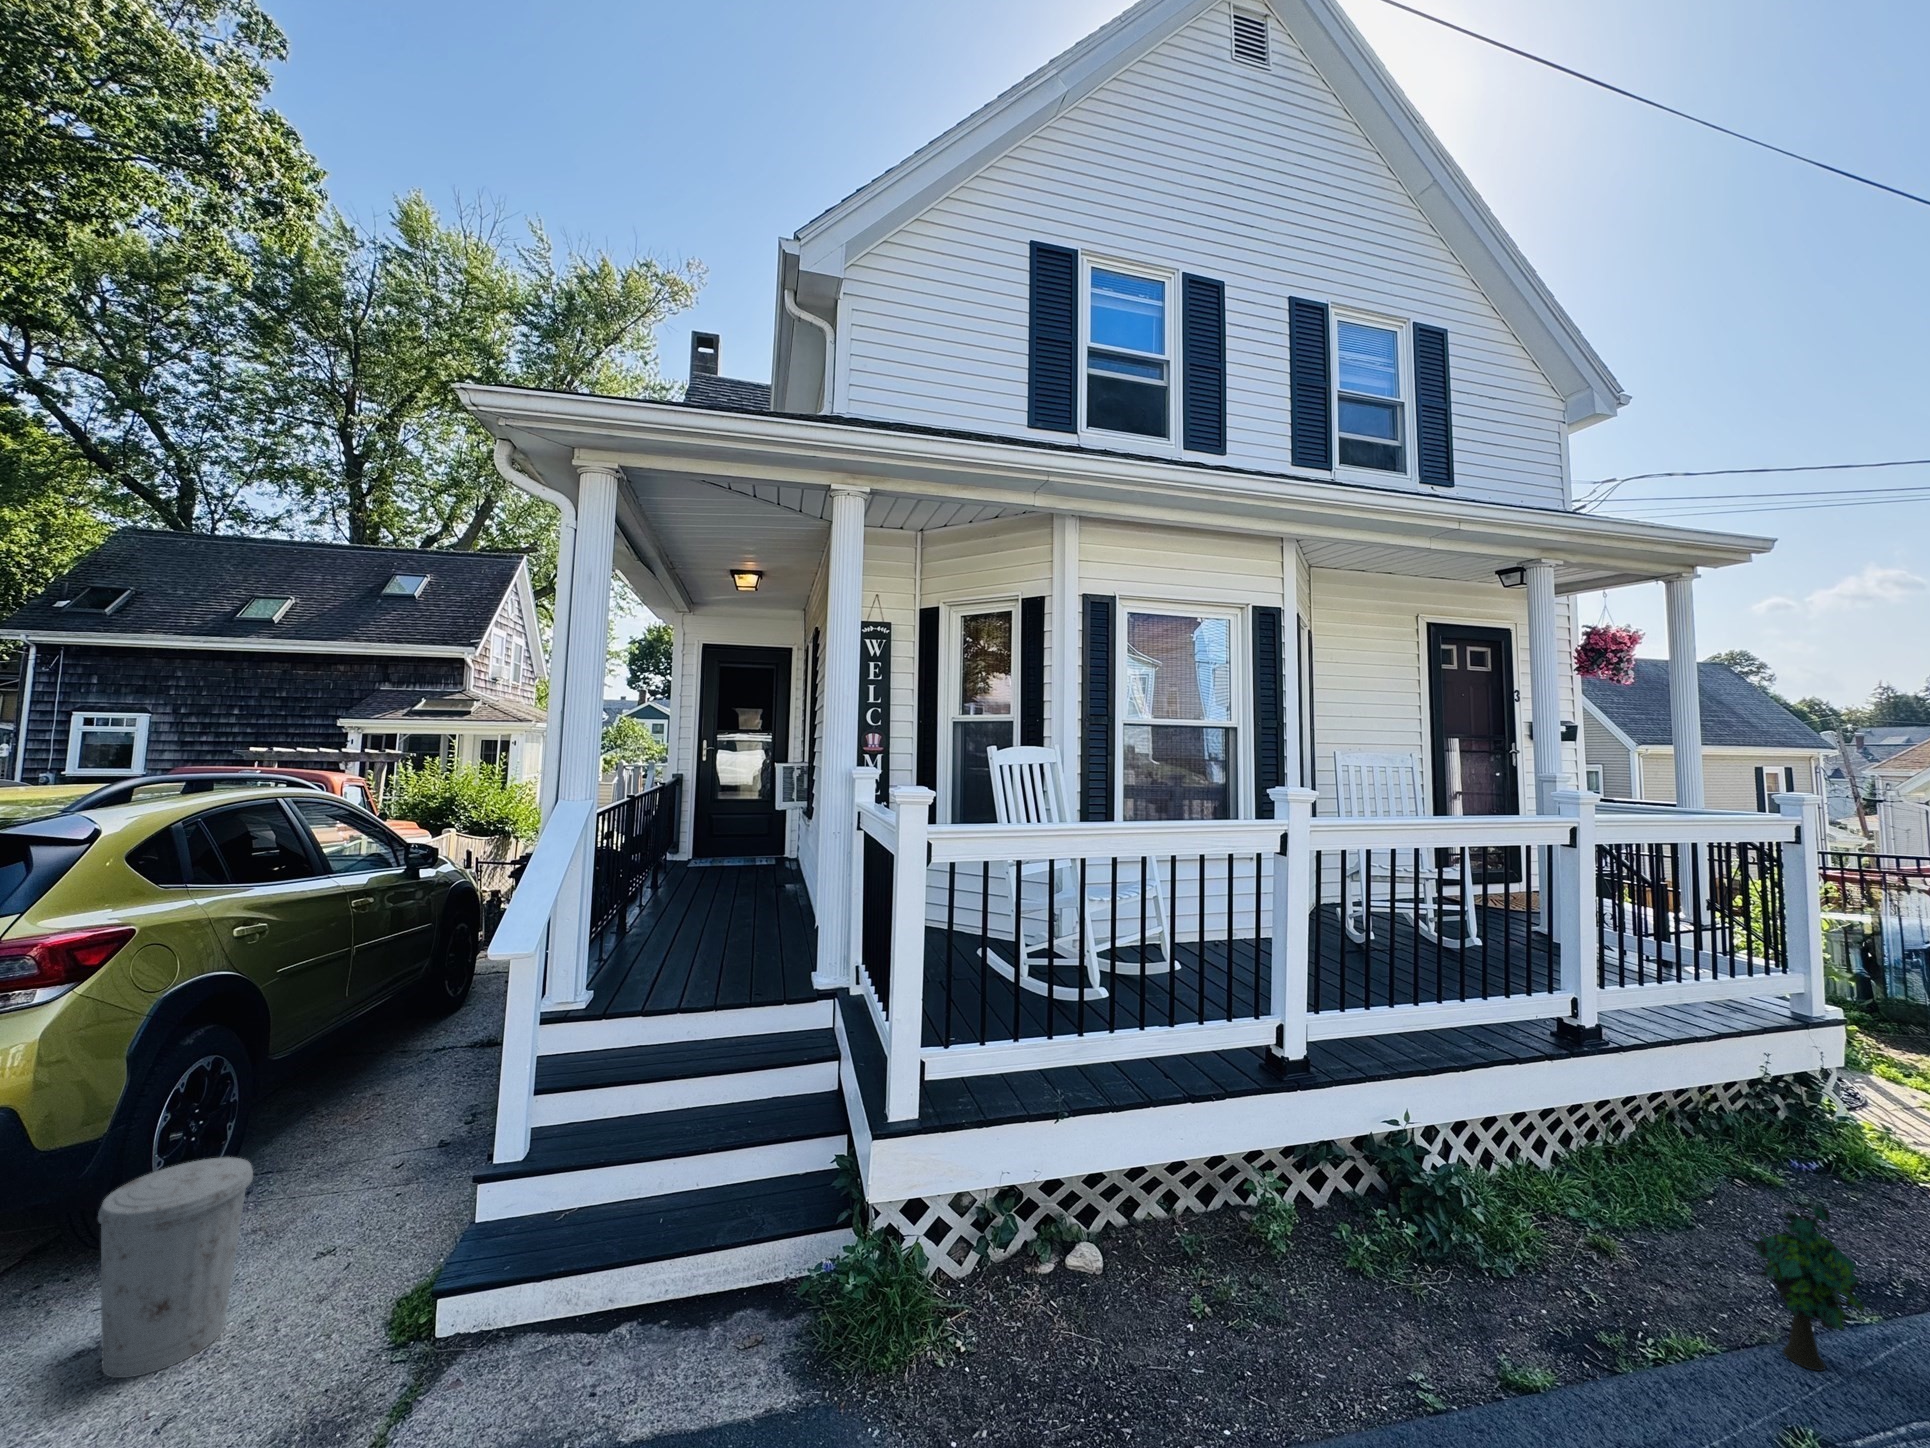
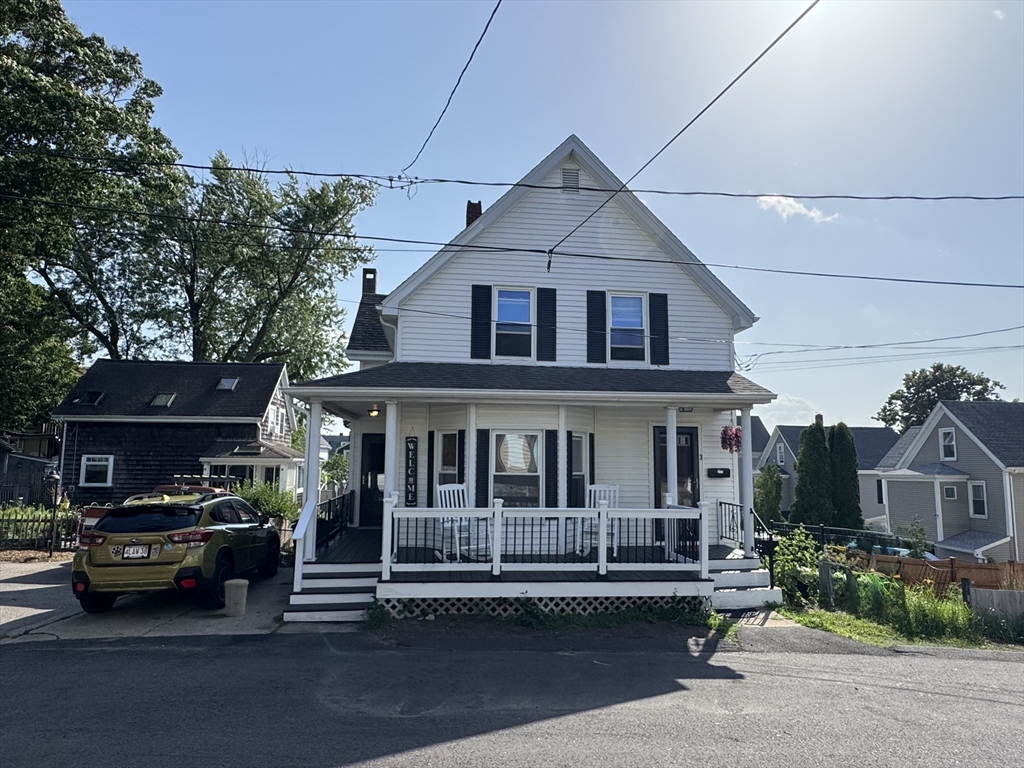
decorative plant: present [1745,1203,1865,1371] -> none [574,603,594,641]

